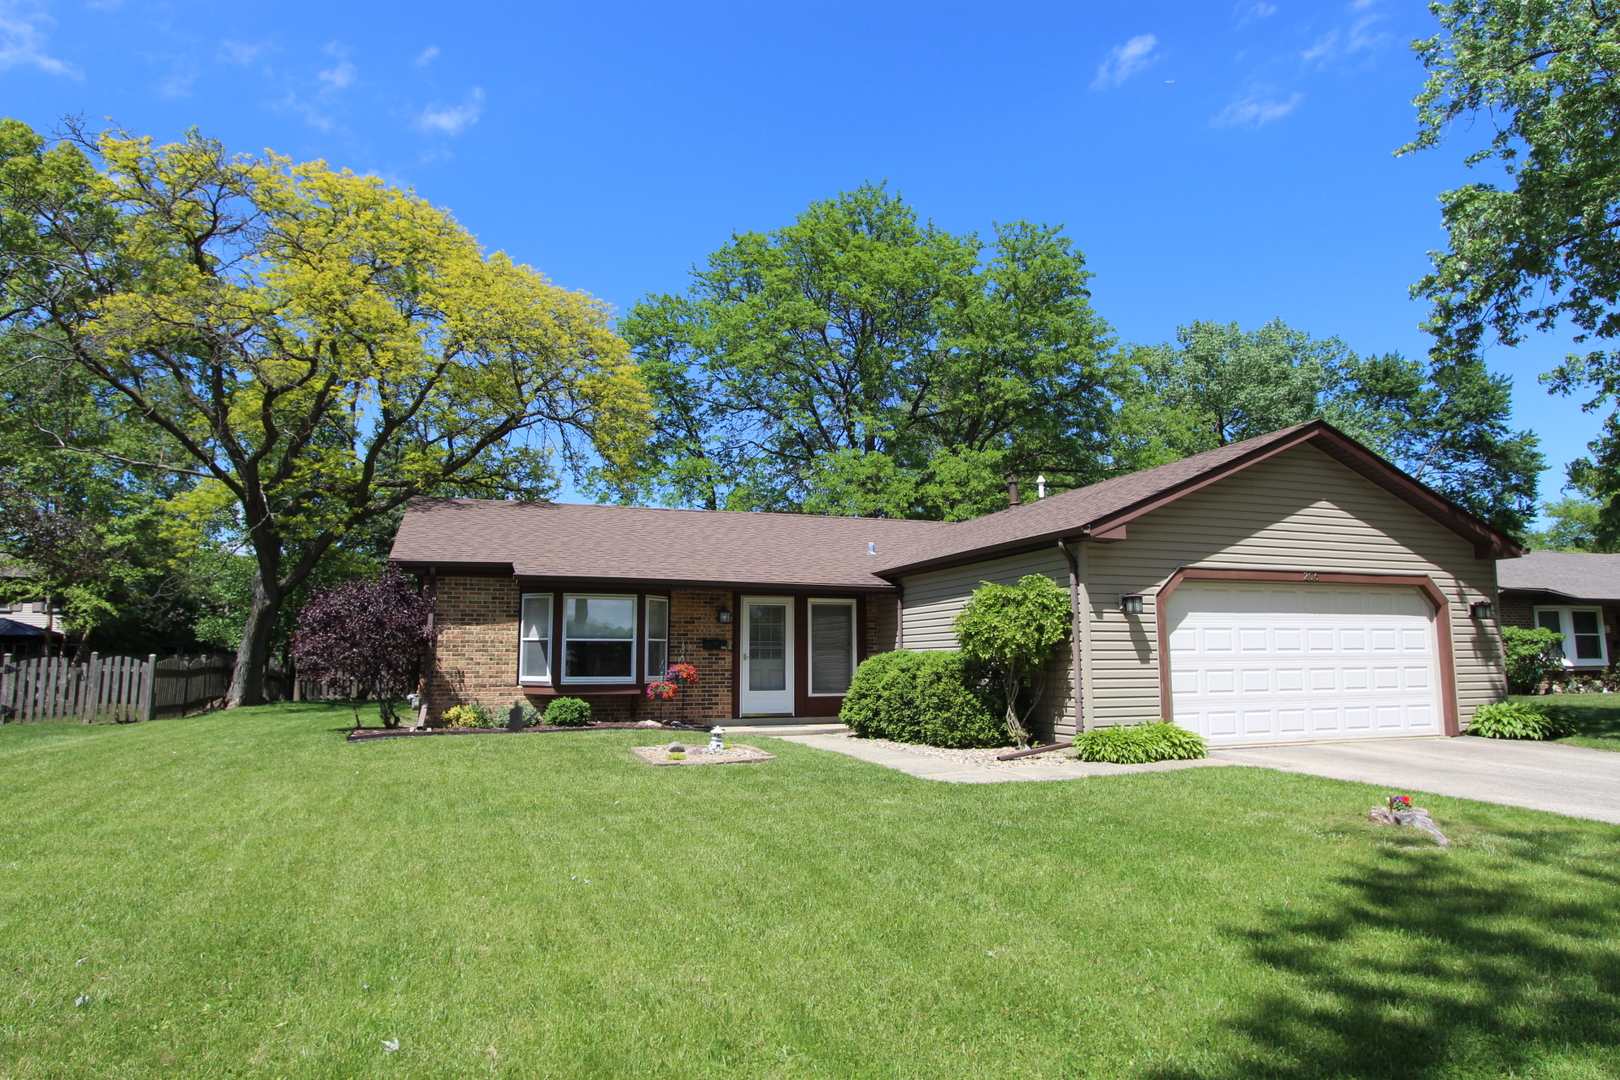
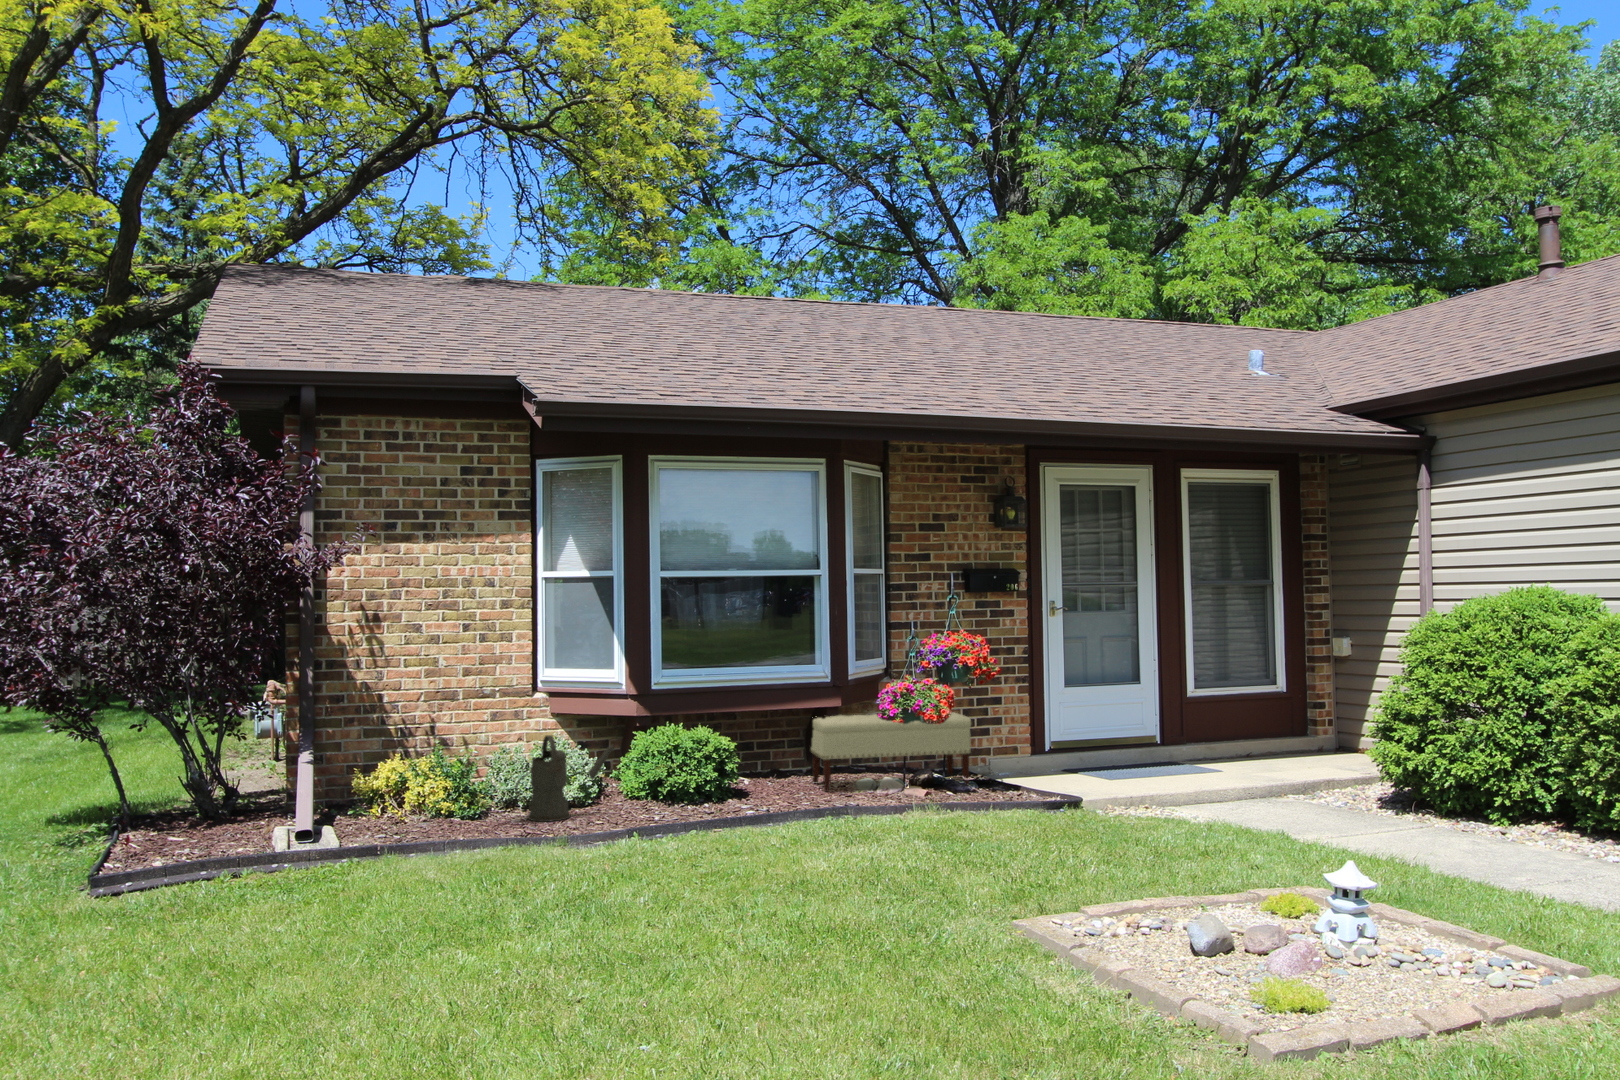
bench: none [631,699,695,728] -> present [811,712,971,792]

